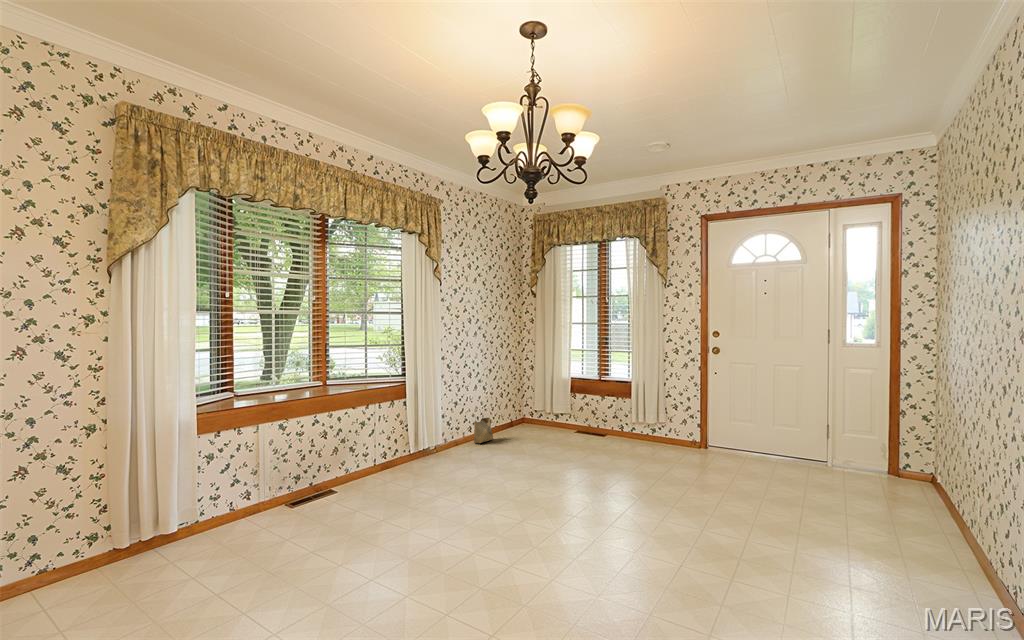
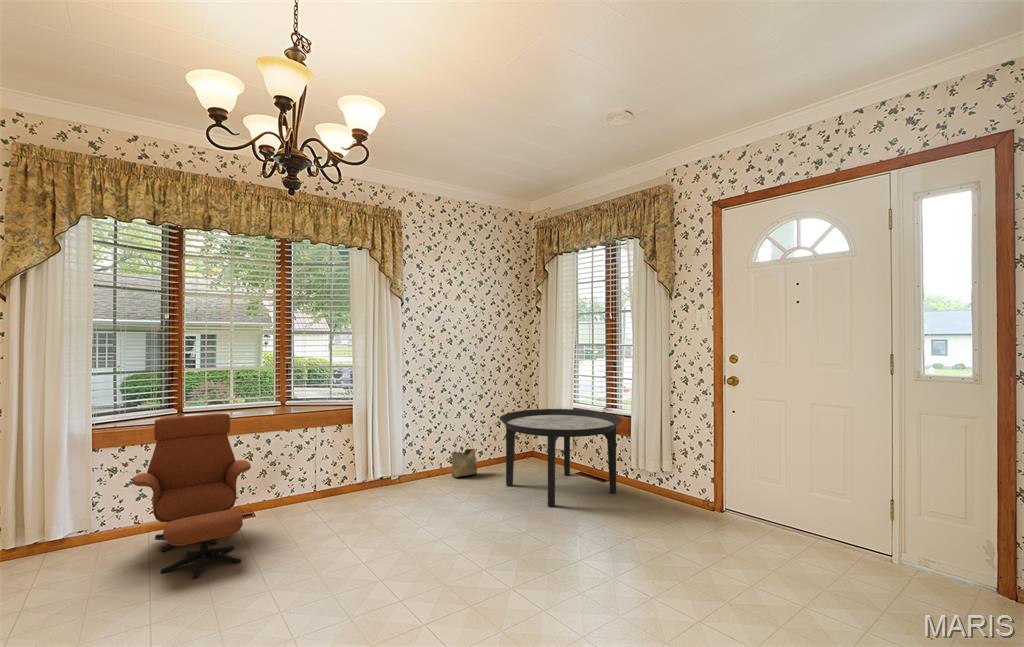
round table: none [525,379,627,457] -> present [499,409,622,507]
lounge chair: none [246,393,386,546] -> present [132,413,251,579]

